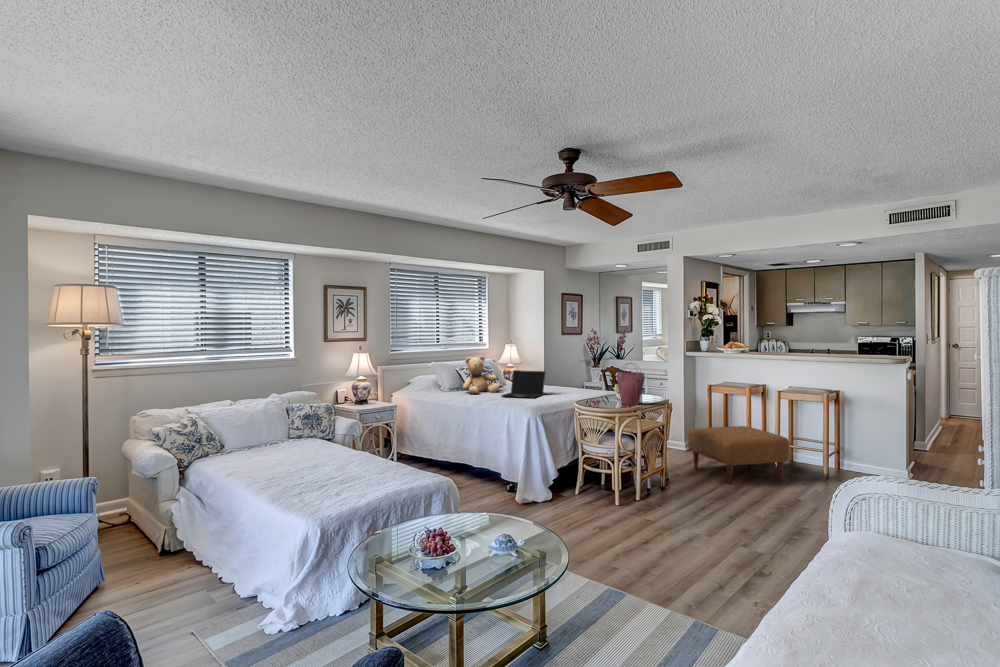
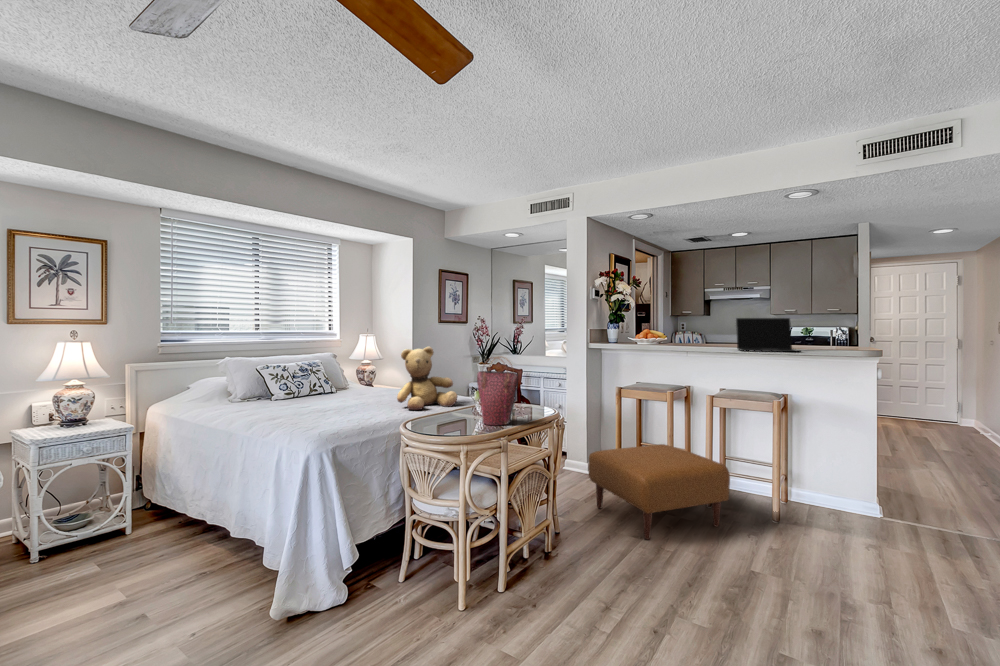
teddy bear: present [463,356,499,394] -> present [397,347,457,410]
laptop: present [501,370,545,398] -> present [736,318,800,352]

